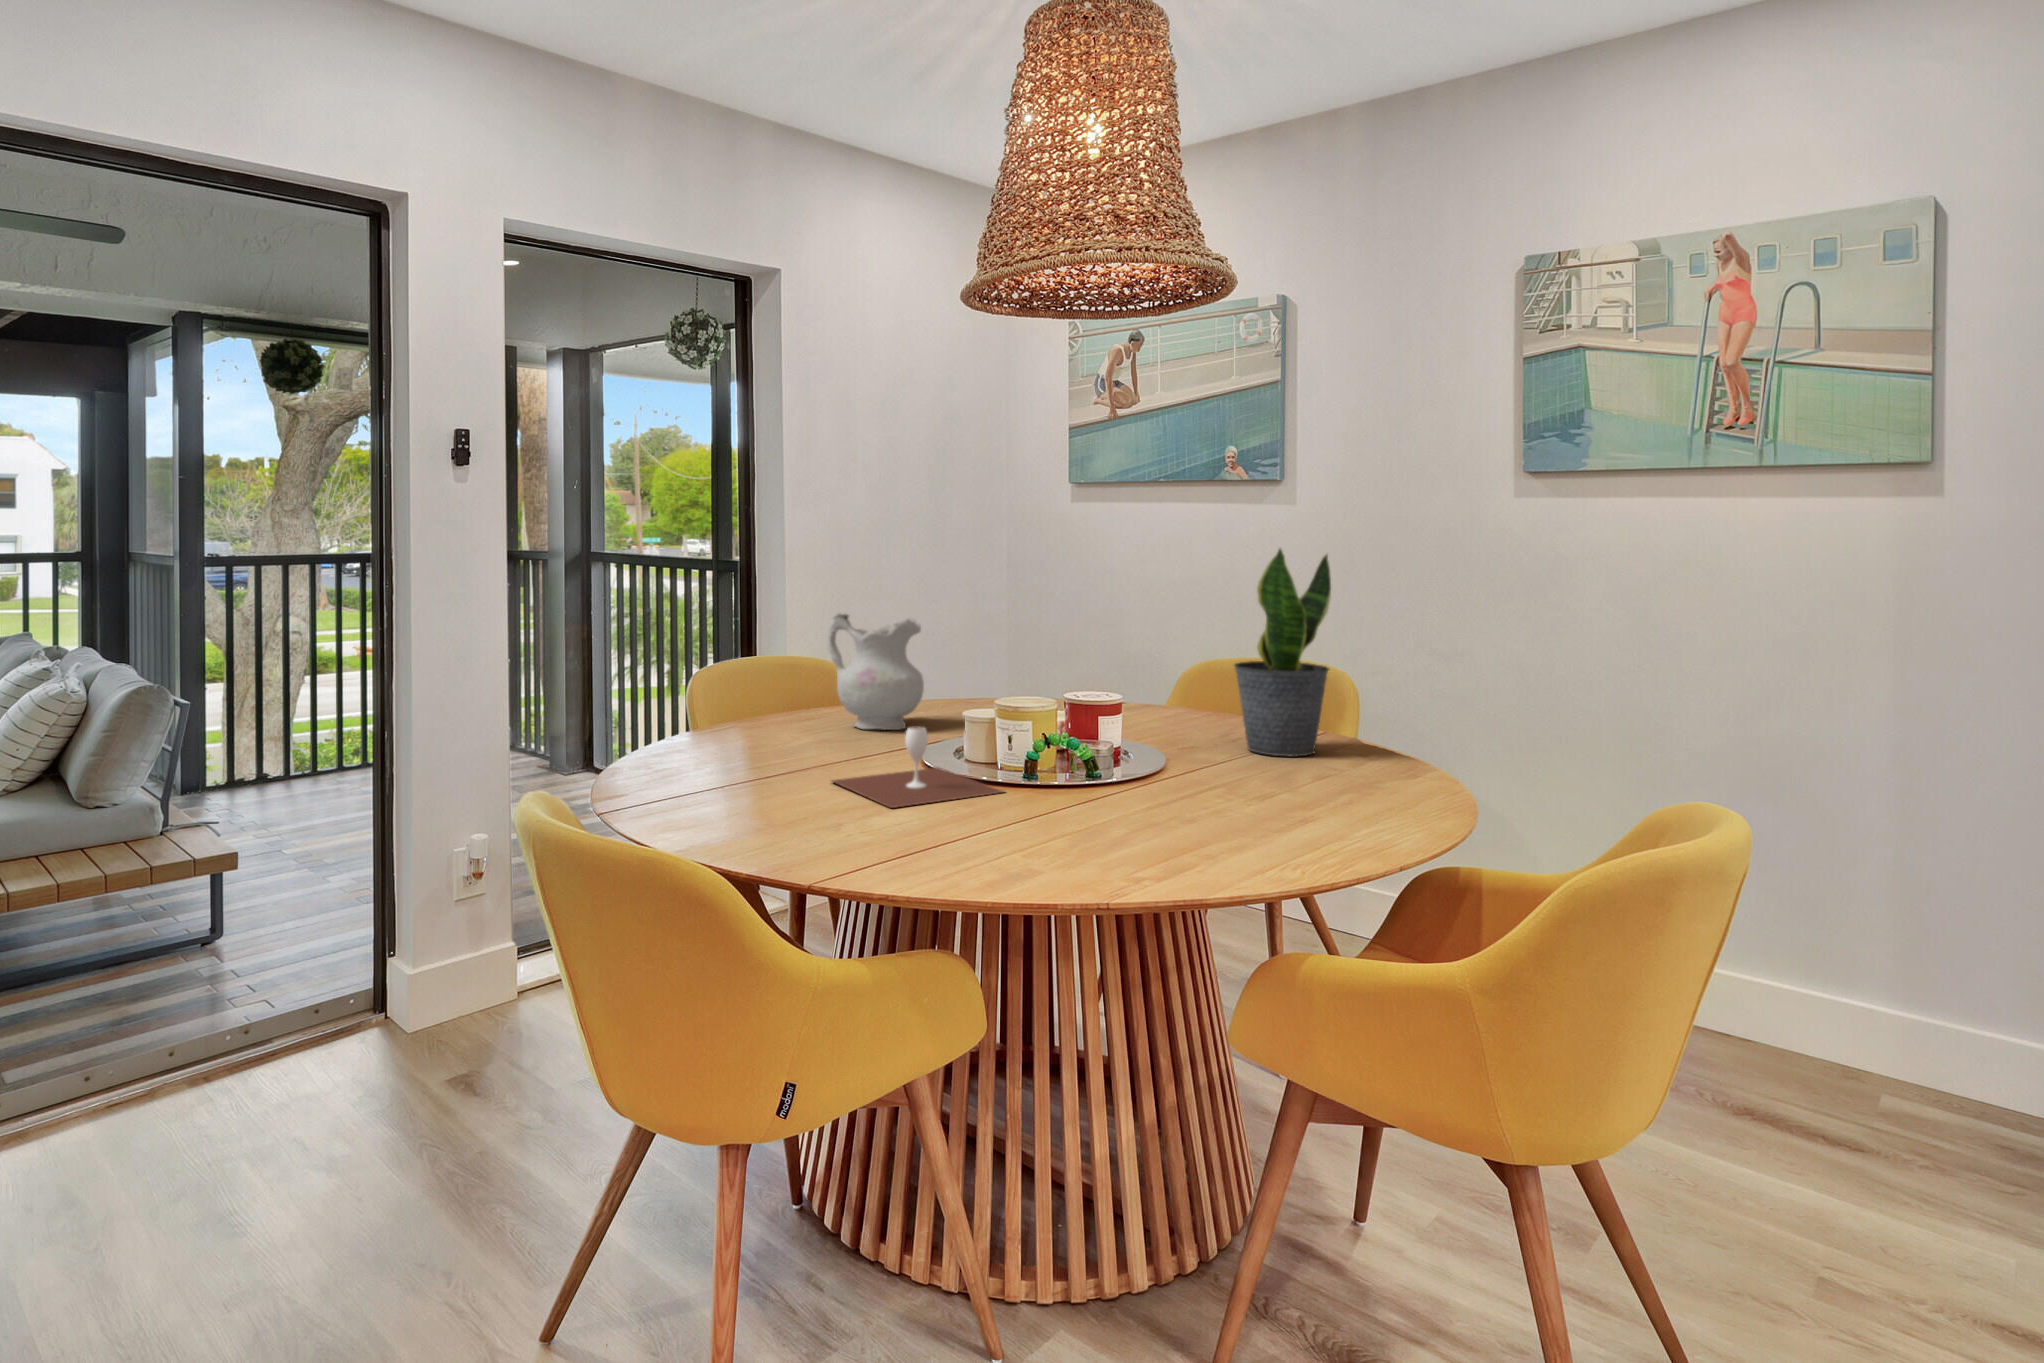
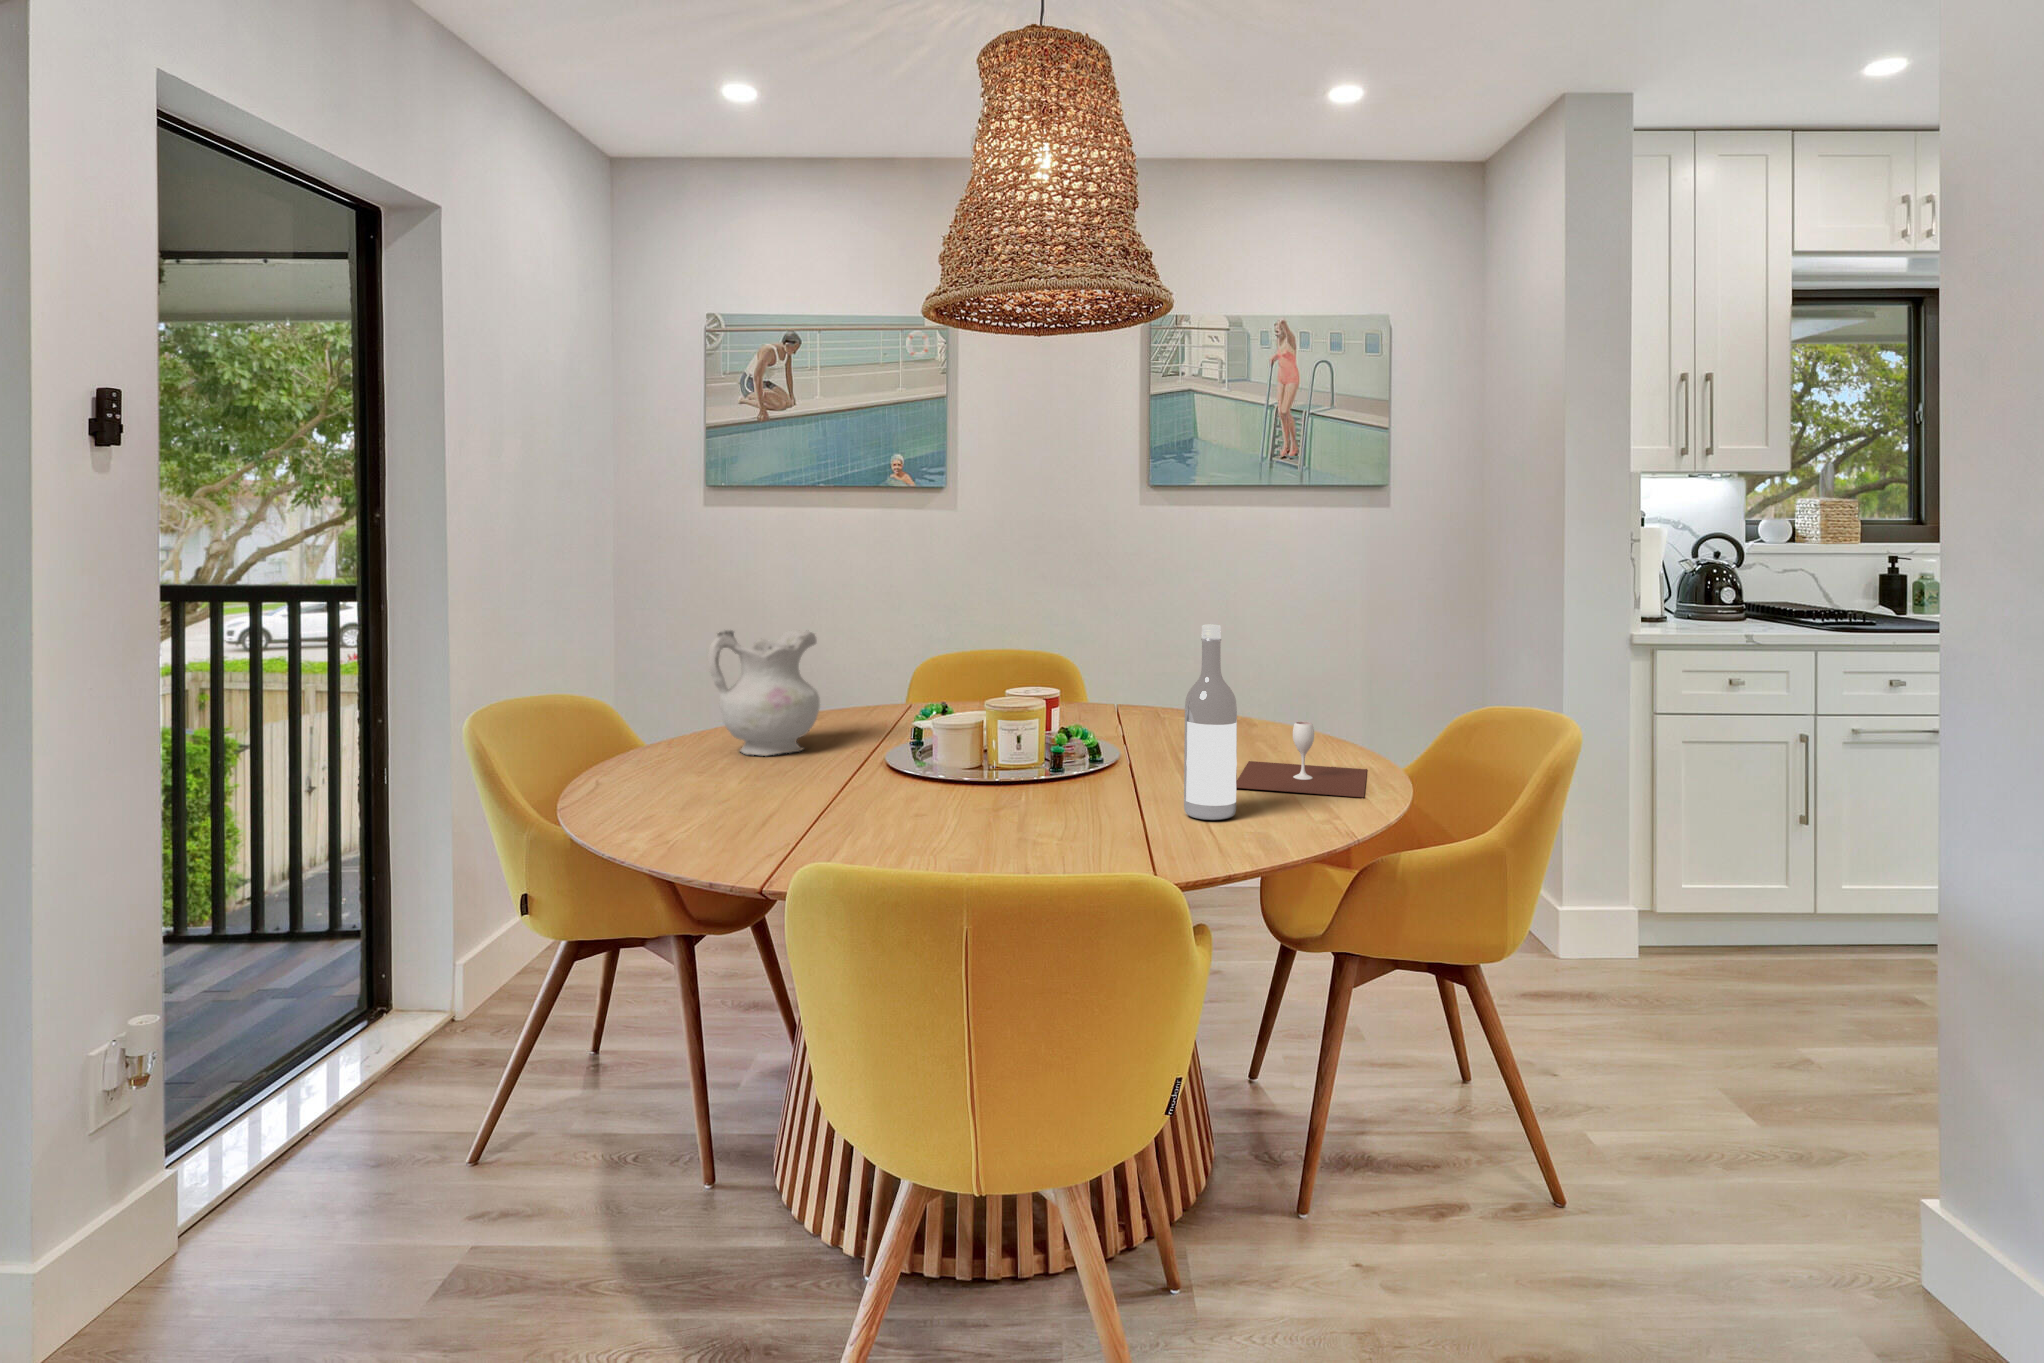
potted plant: present [1234,549,1331,756] -> none [1107,548,1186,724]
wine bottle: none [1010,626,1068,843] -> present [1184,625,1237,820]
wine glass: present [832,727,1003,808] -> present [1236,722,1367,797]

